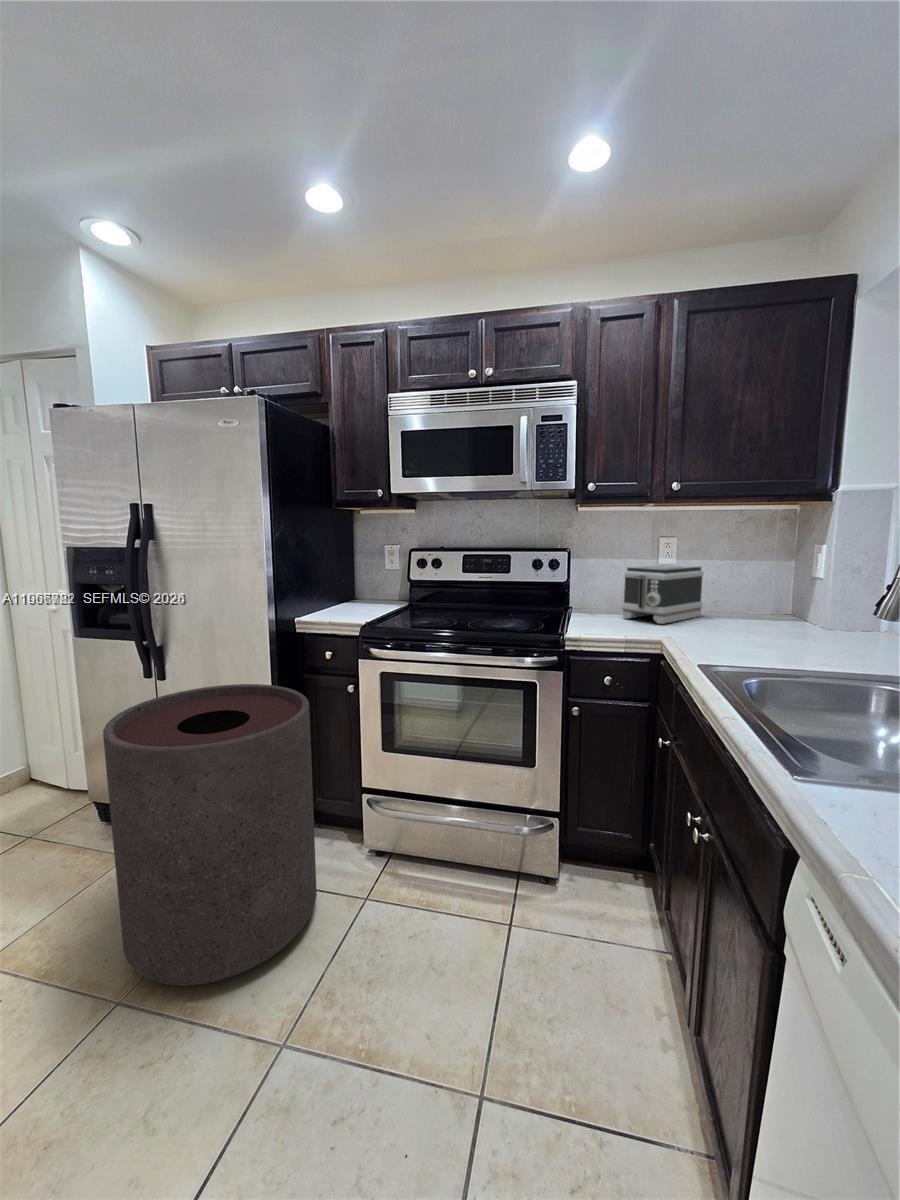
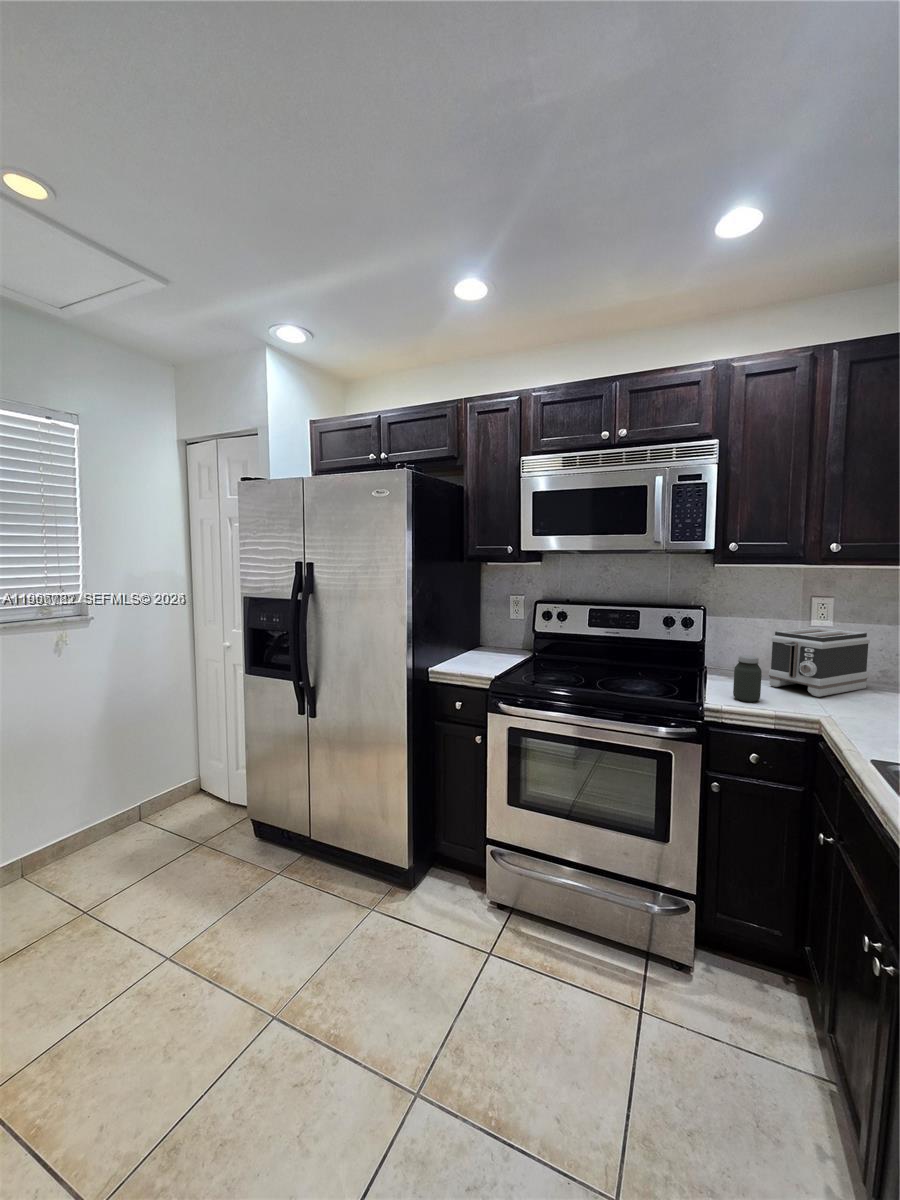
jar: none [591,588,614,630] -> present [733,655,762,702]
trash can: present [103,684,317,985] -> none [270,729,443,1016]

